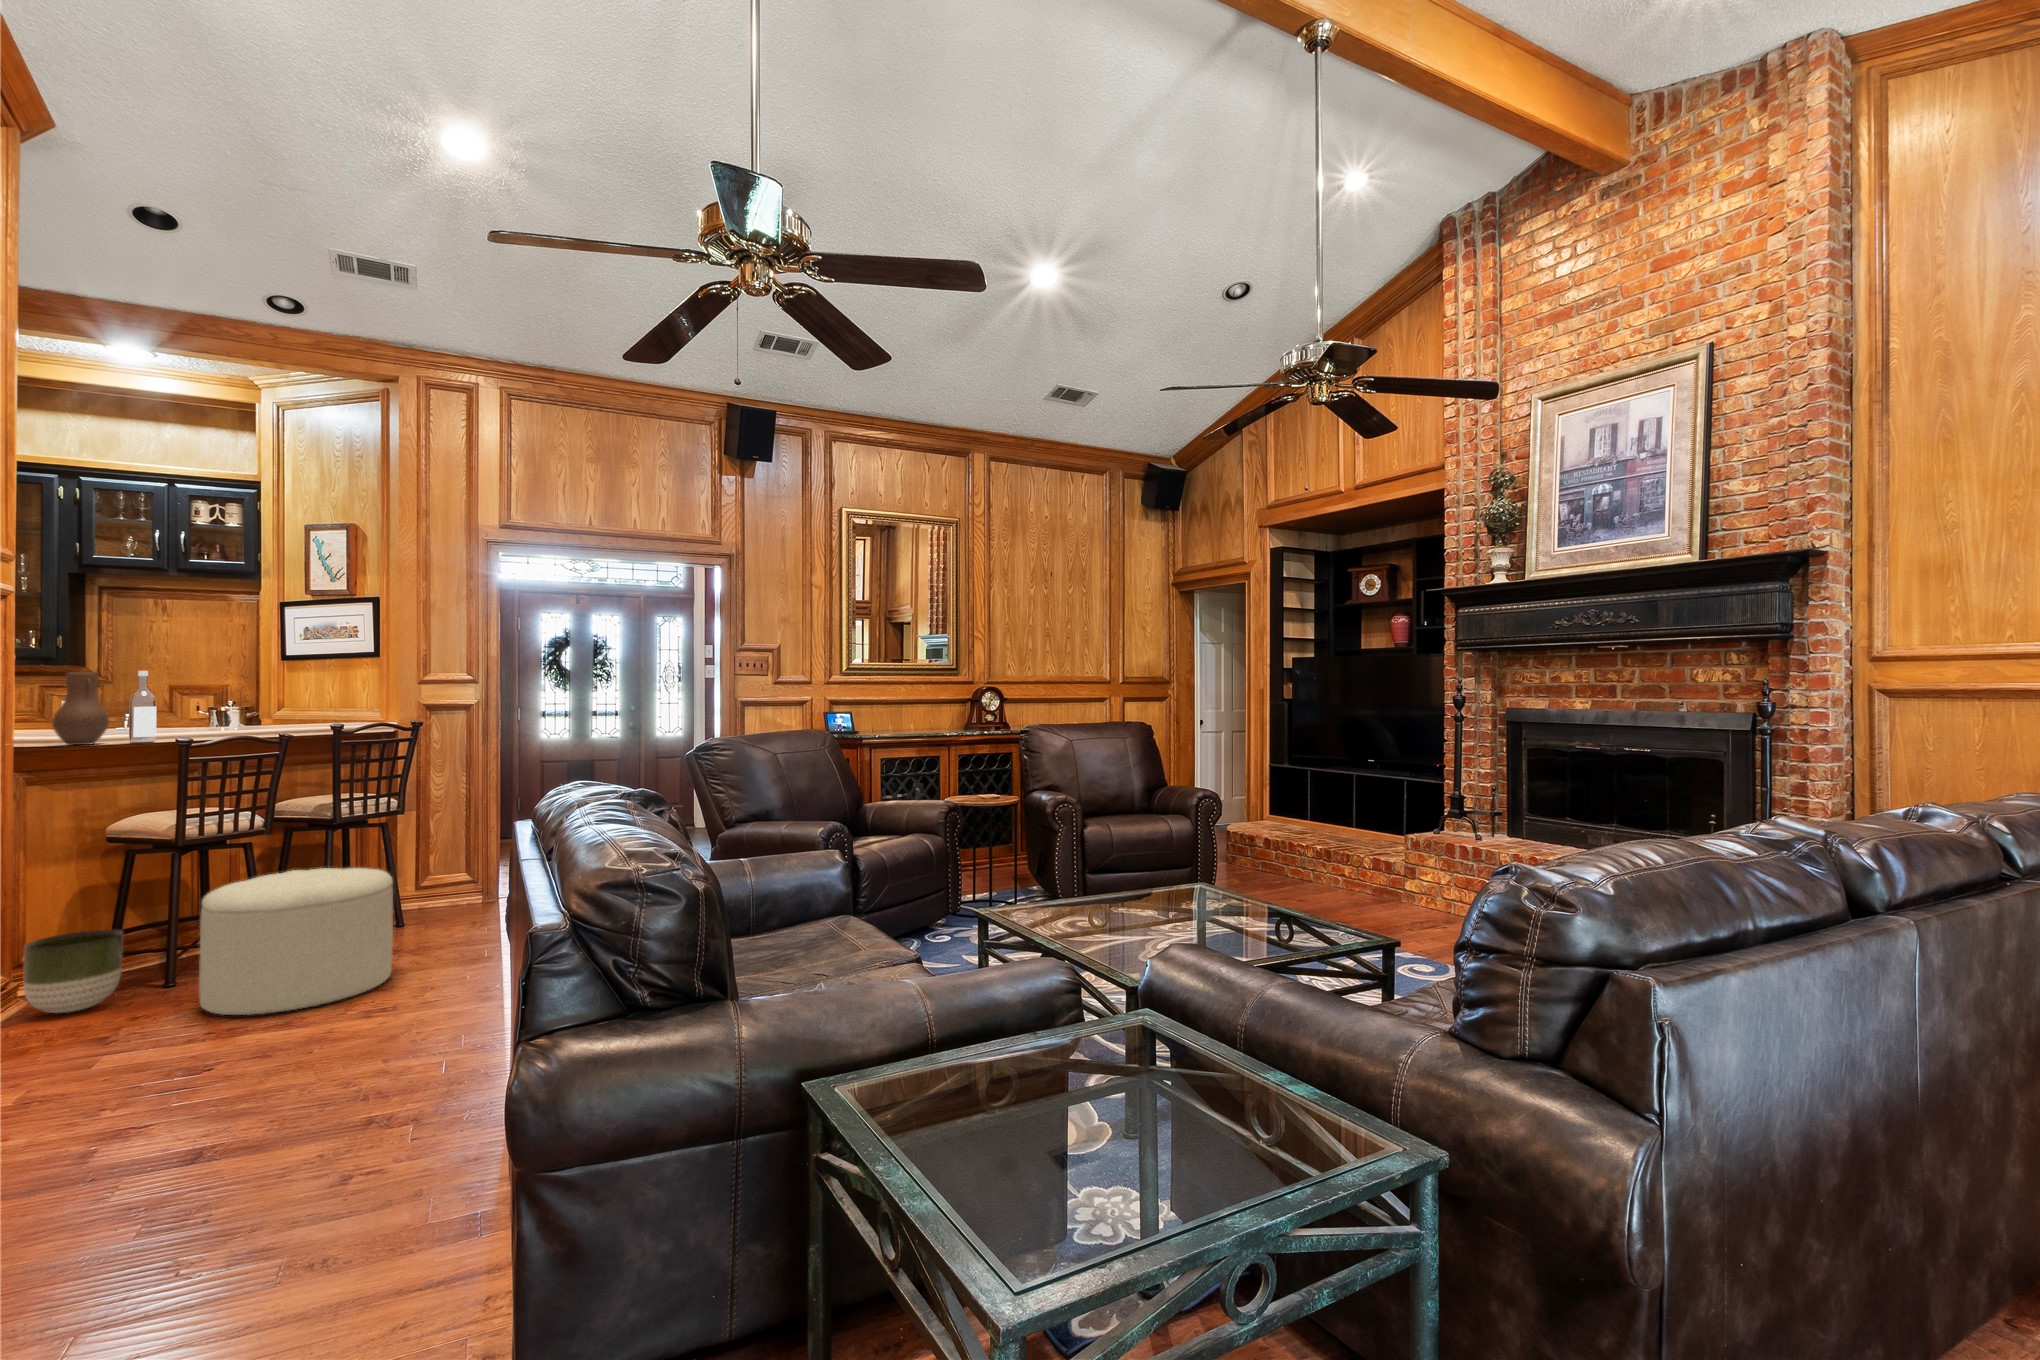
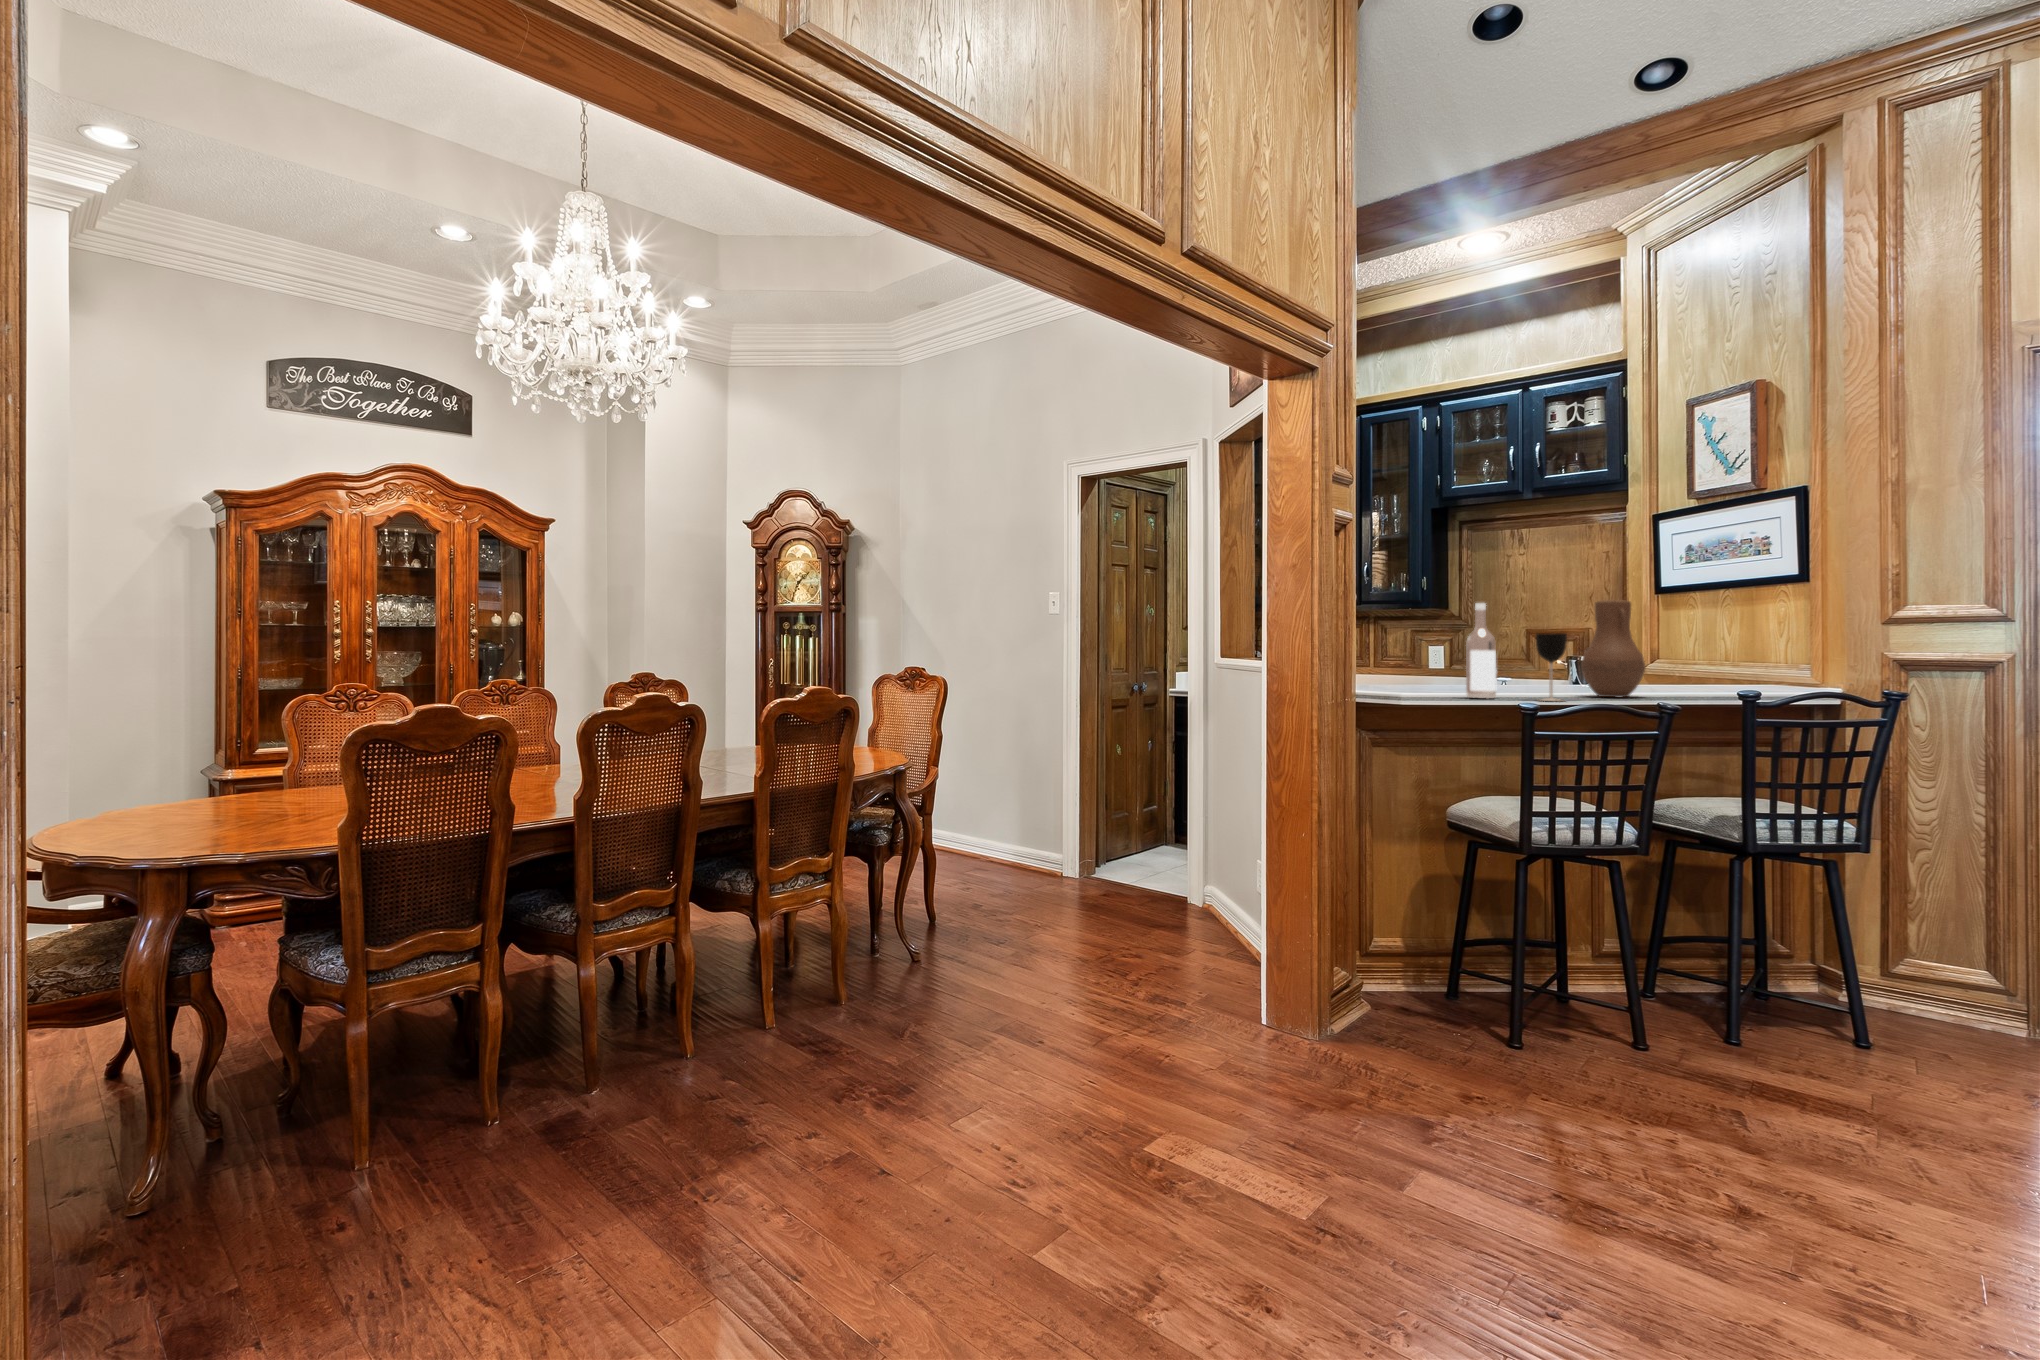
vase: present [52,672,109,745] -> present [1581,600,1646,697]
wine glass: none [191,693,216,740] -> present [1535,633,1567,701]
ottoman: present [199,868,393,1015] -> none [1546,932,1887,1235]
planter: present [24,930,123,1013] -> none [1360,930,1459,1040]

